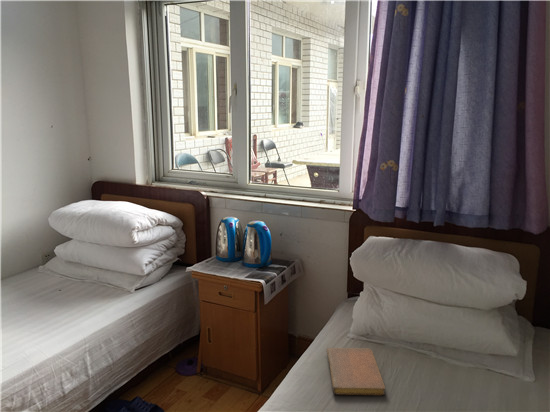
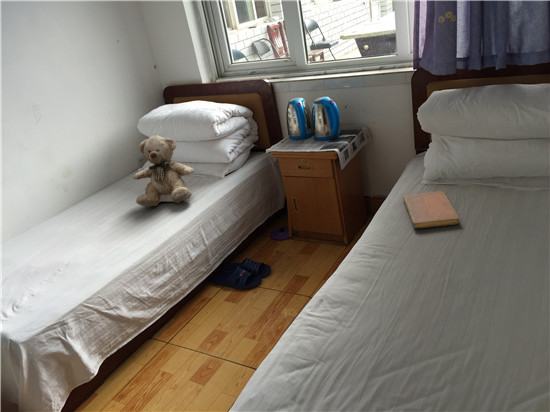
teddy bear: none [16,232,98,317] -> present [133,135,194,207]

